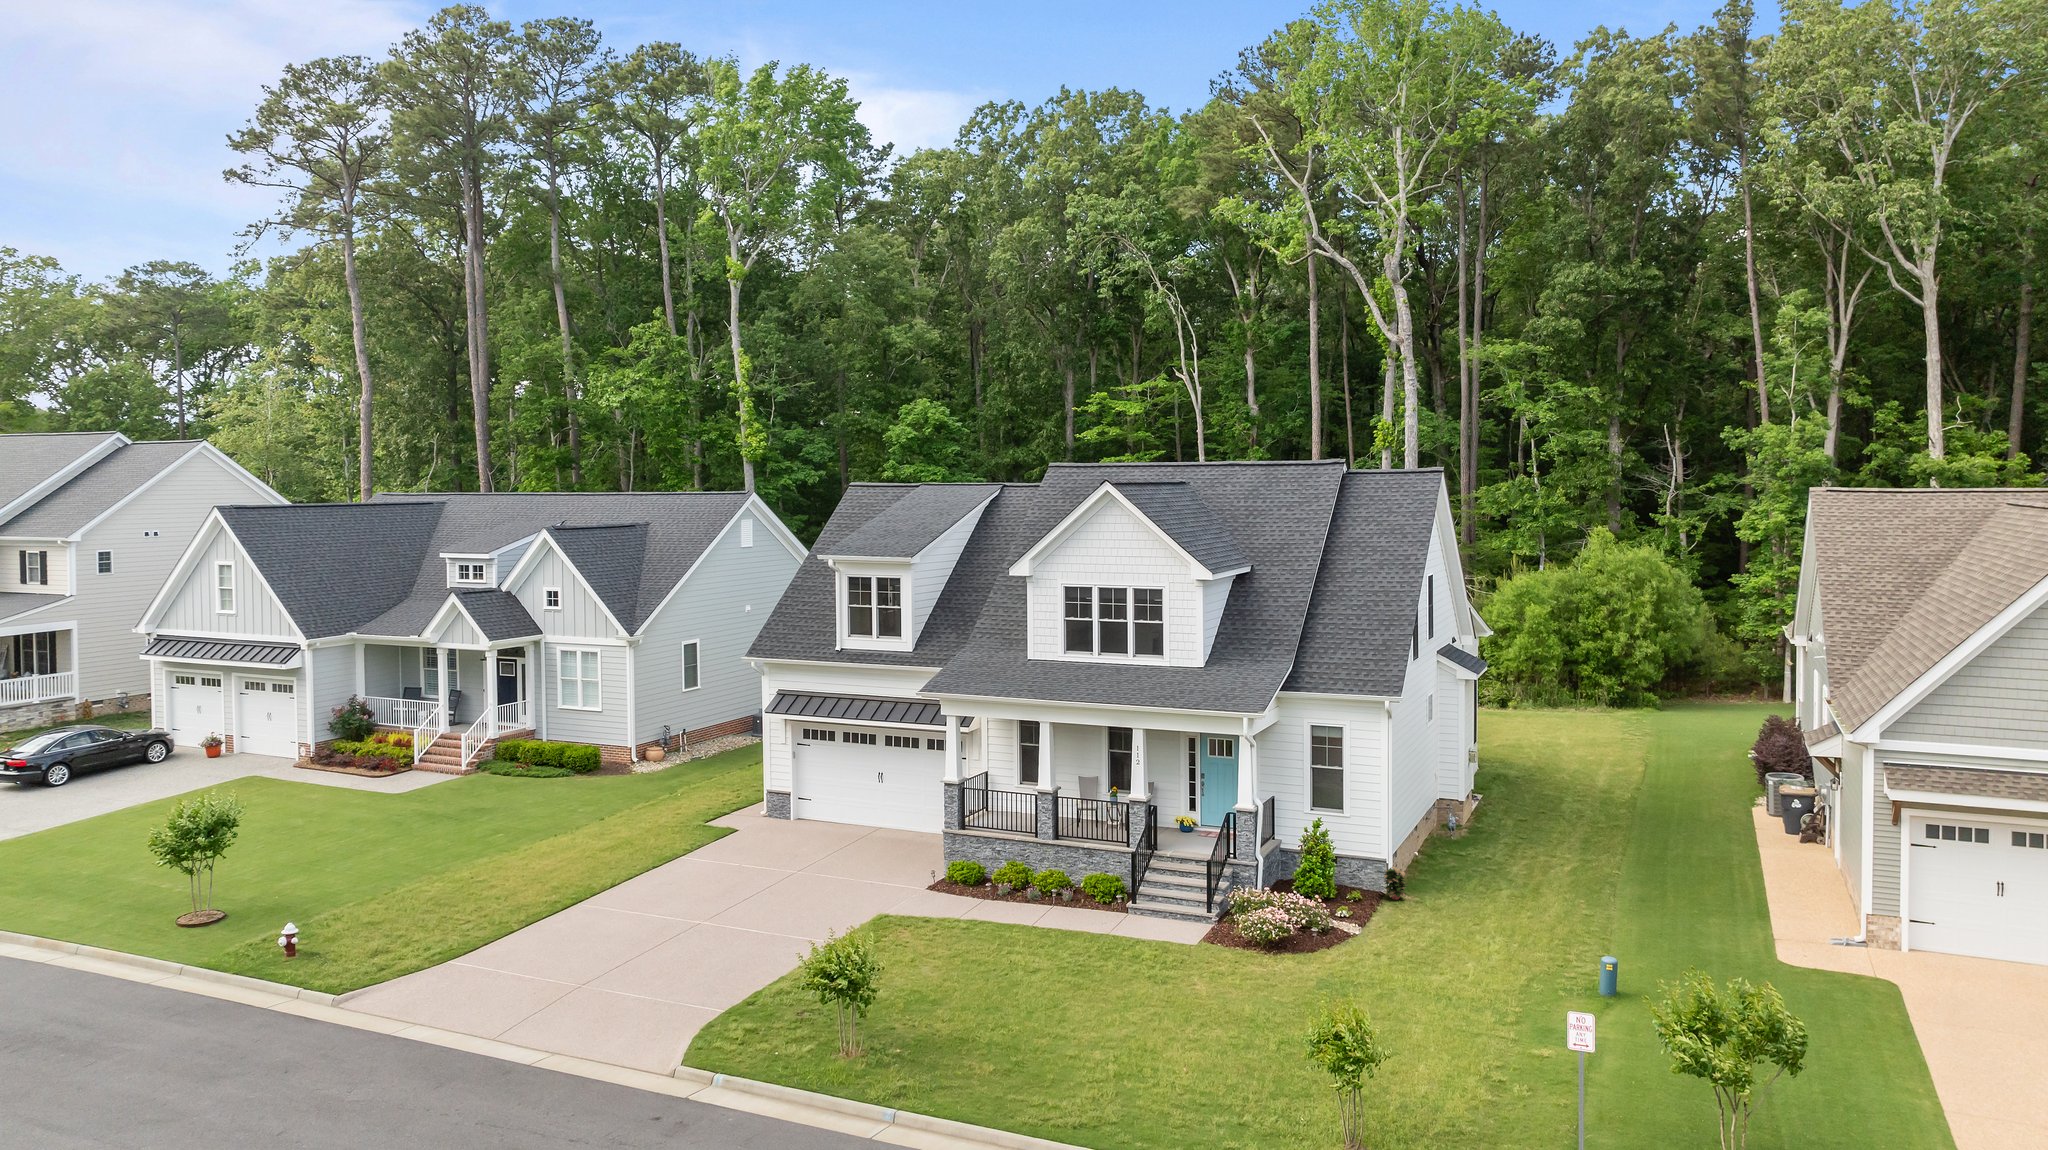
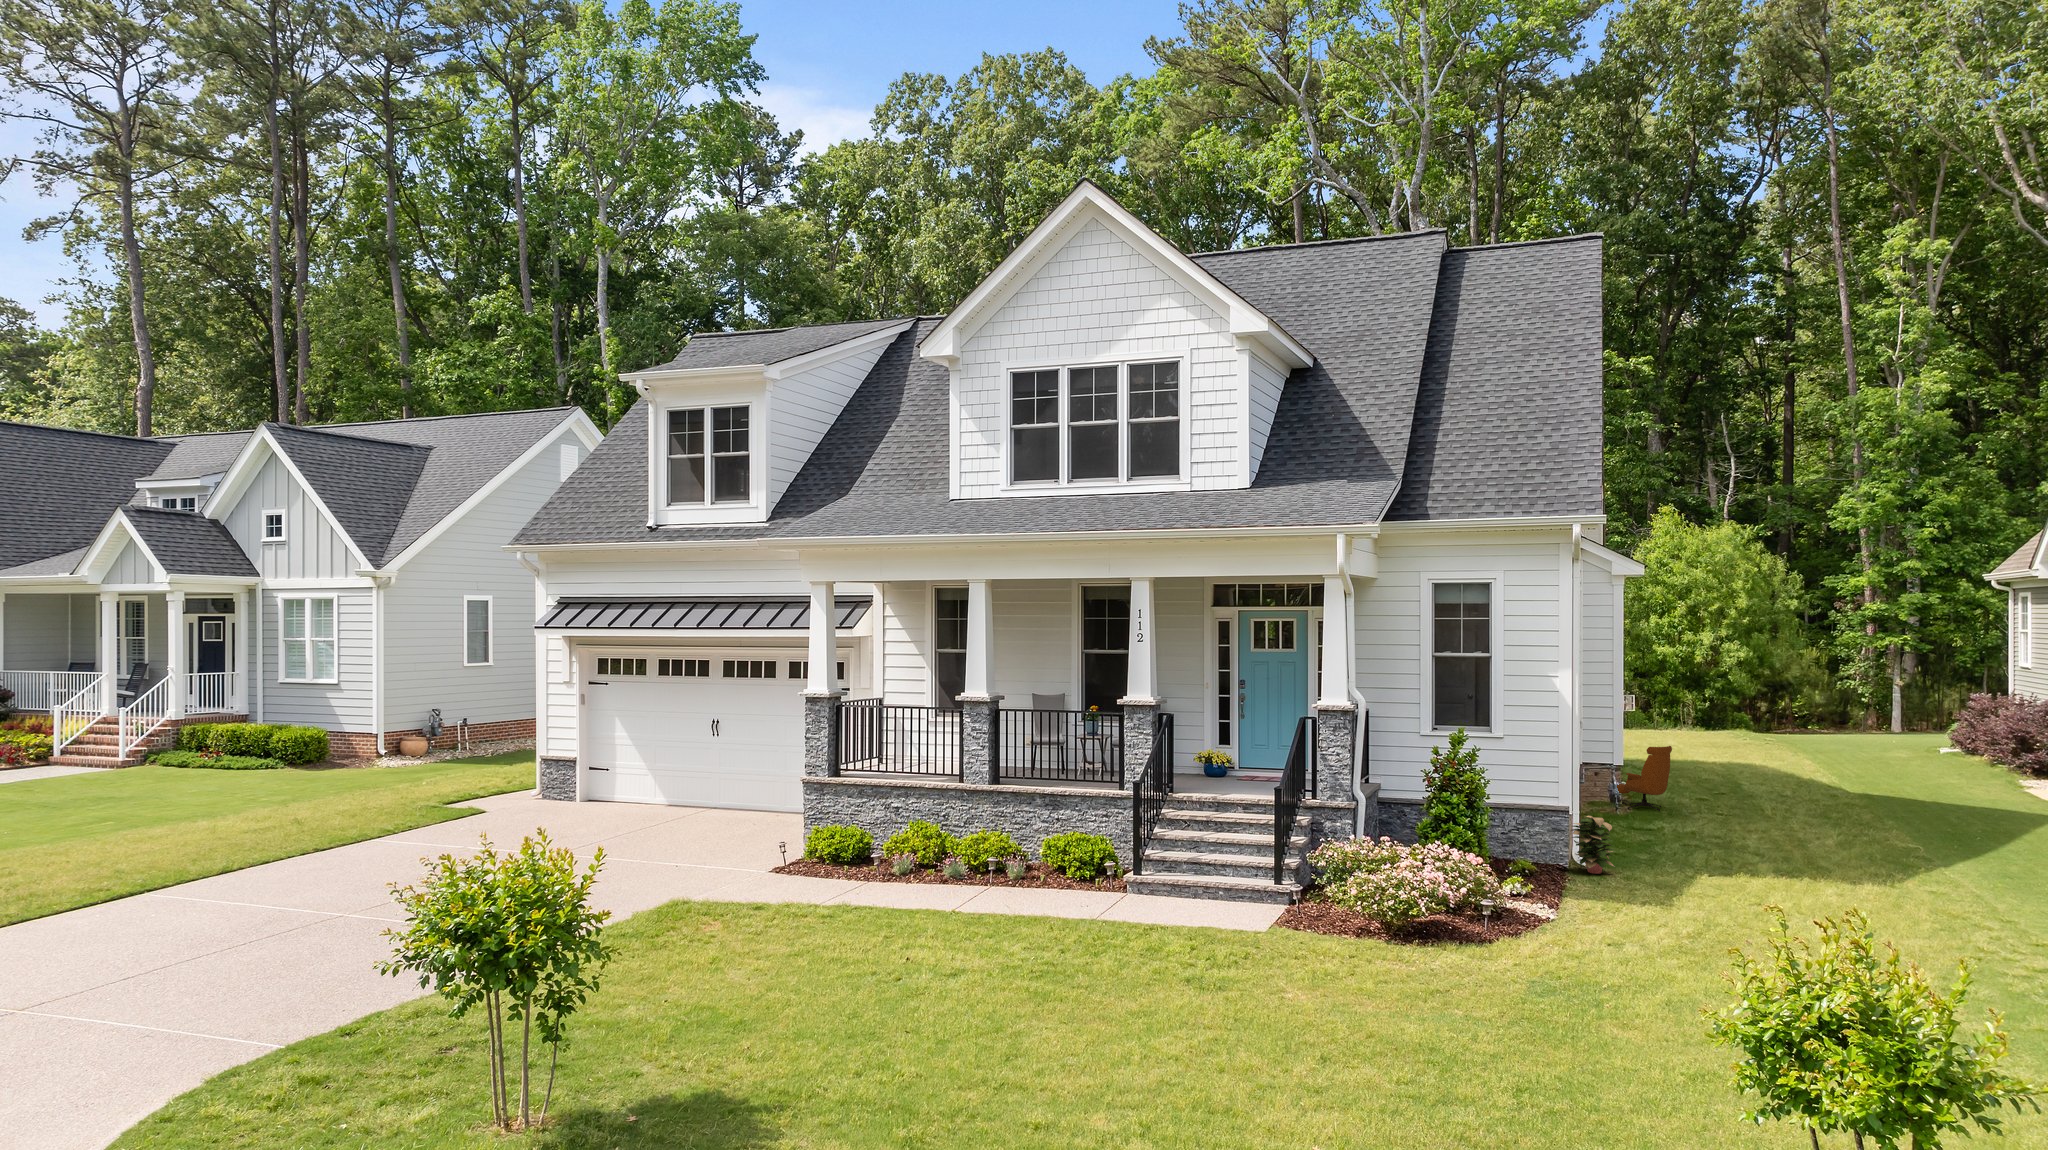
lounge chair: none [1449,800,1489,841] -> present [1617,746,1672,811]

